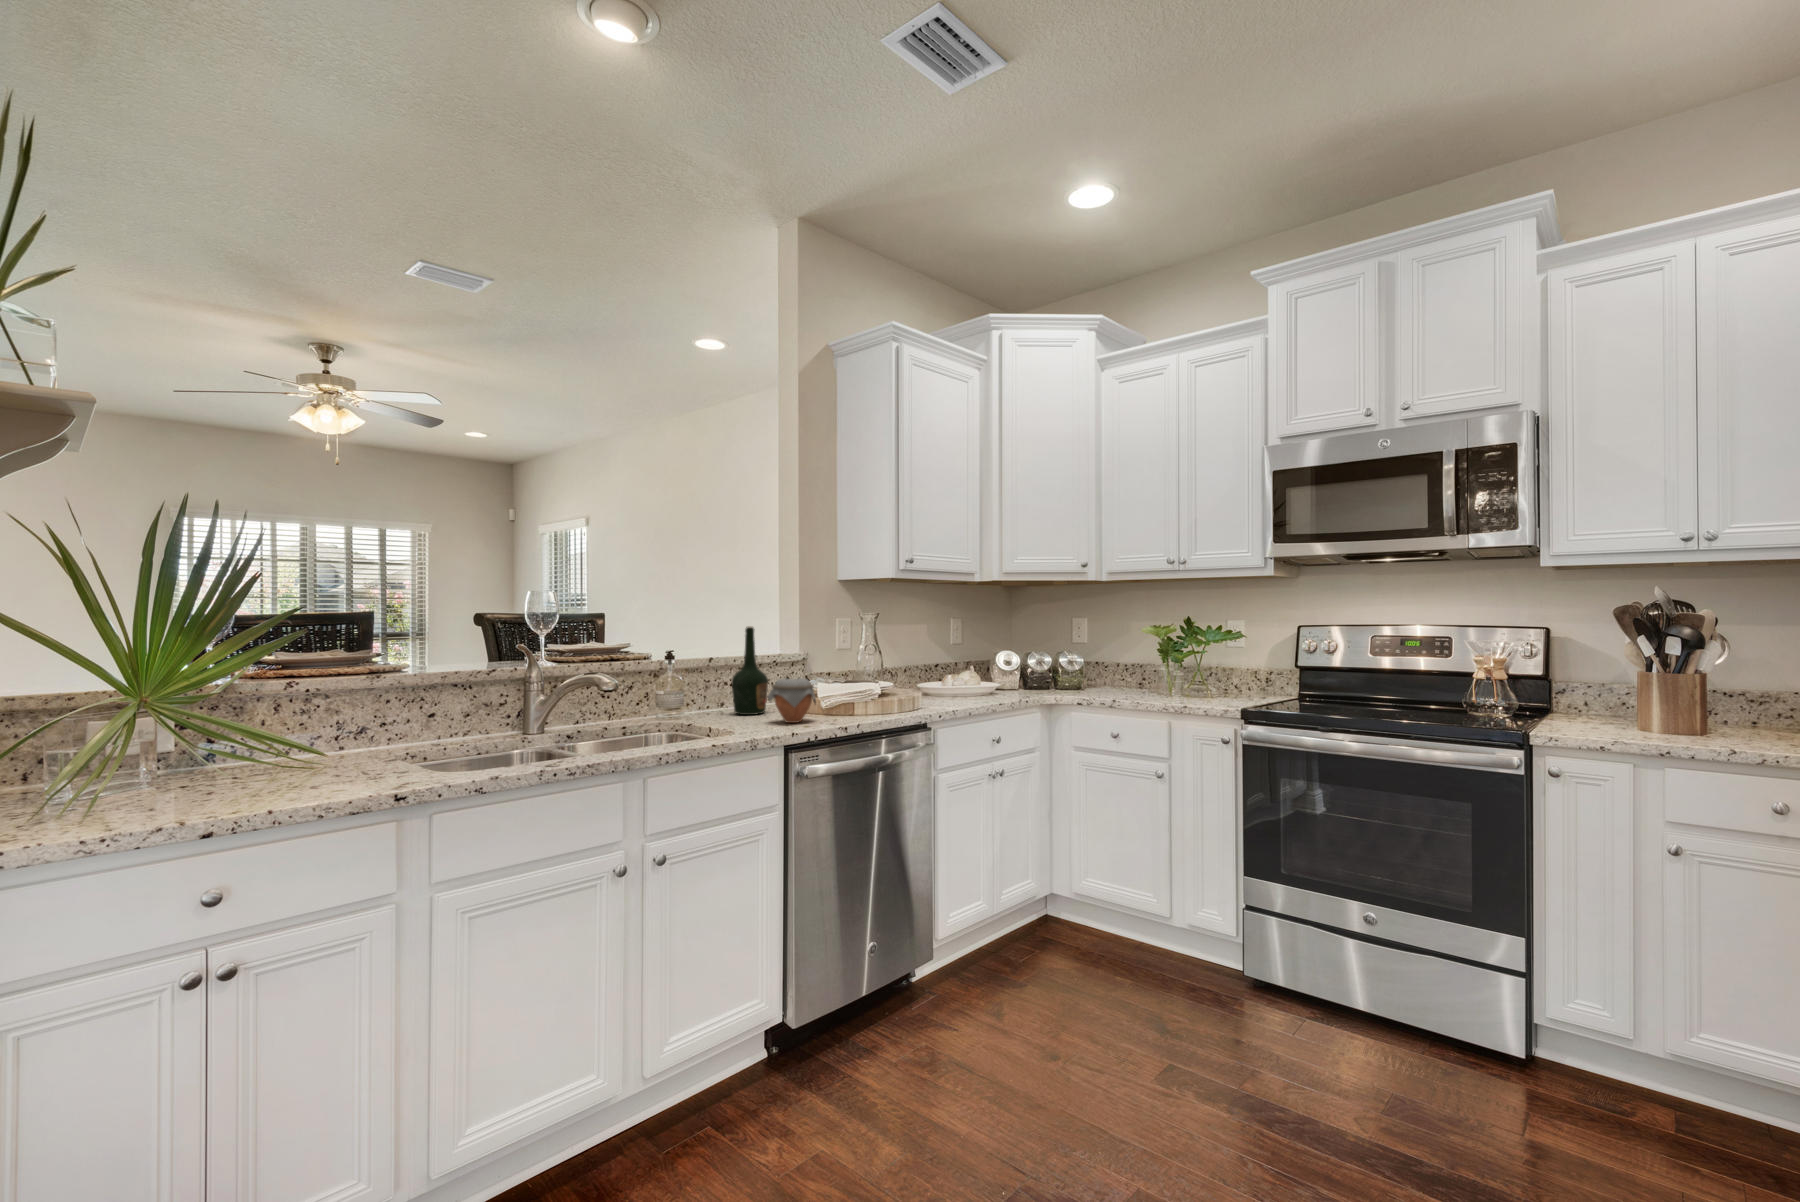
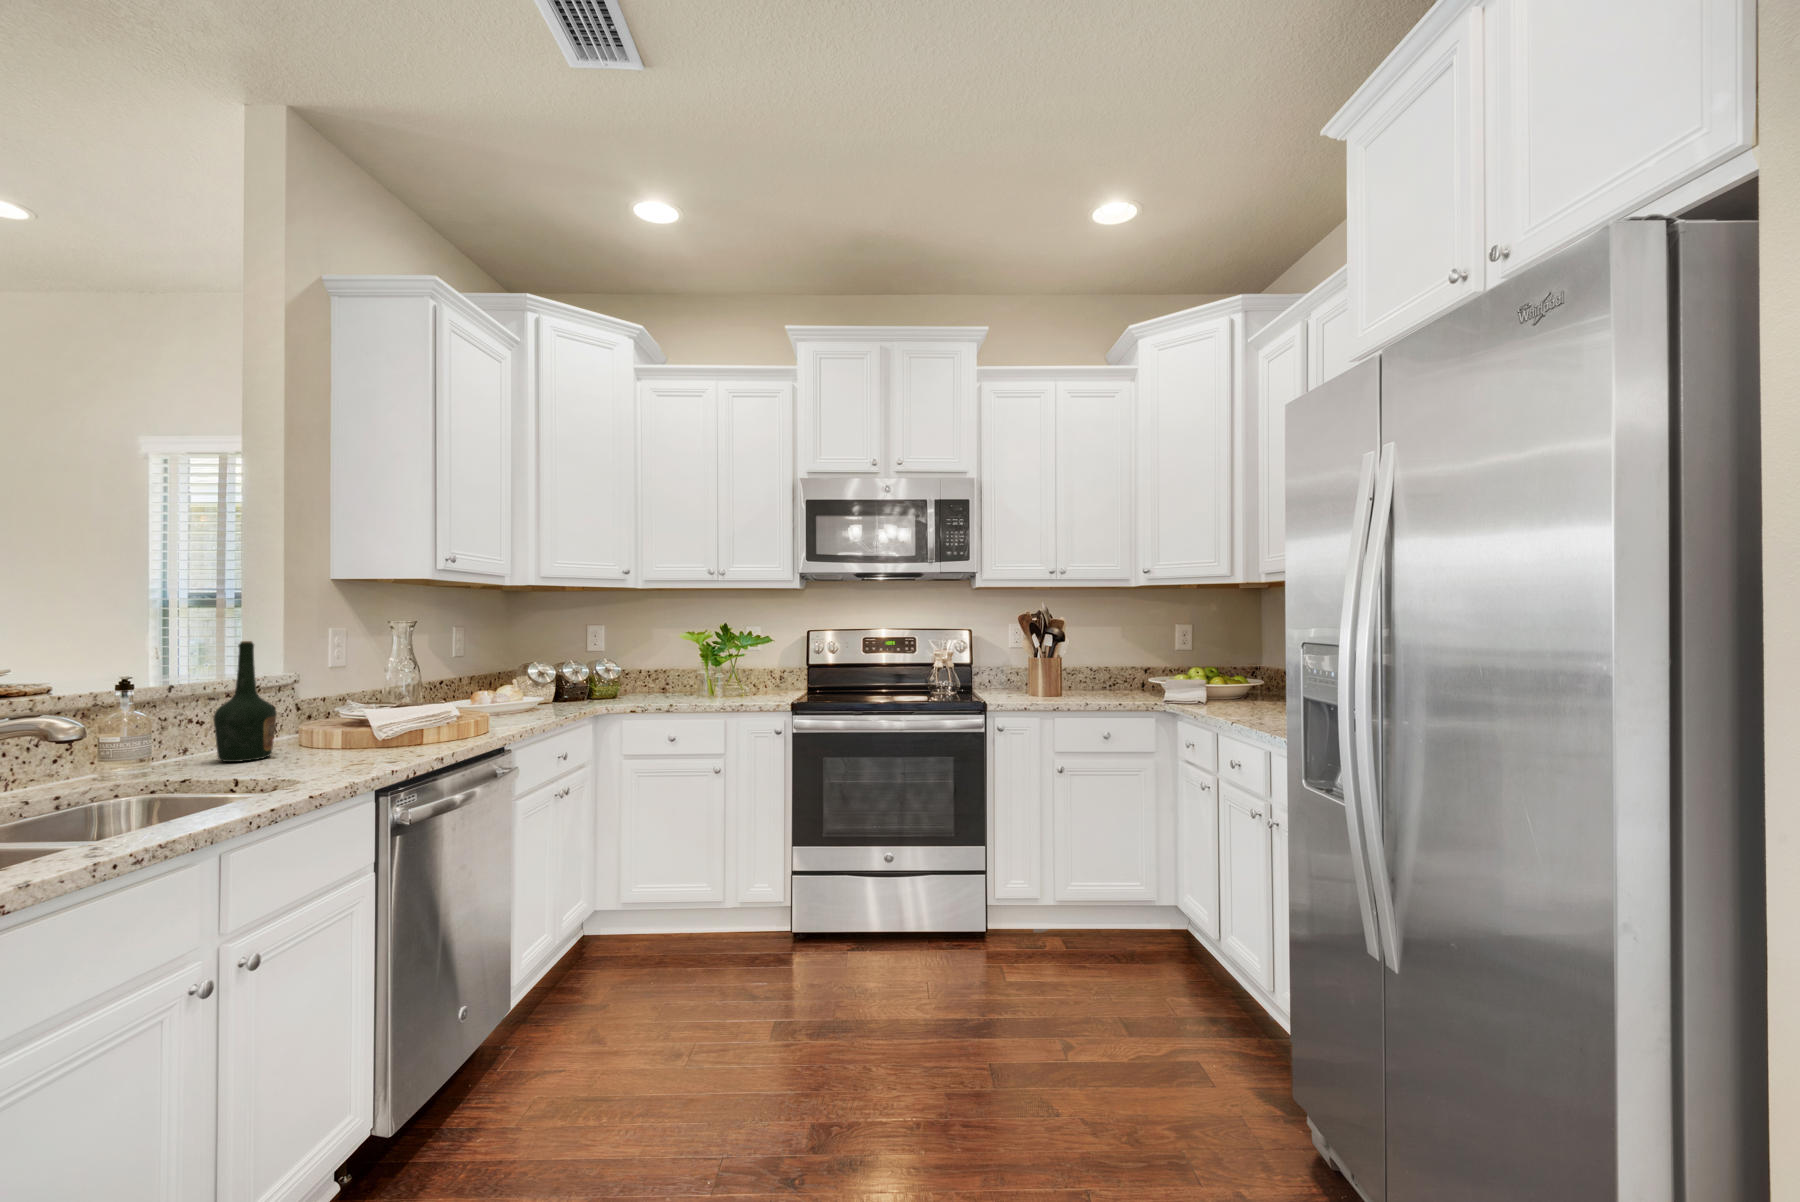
jar: present [767,678,816,723] -> none [308,705,386,762]

